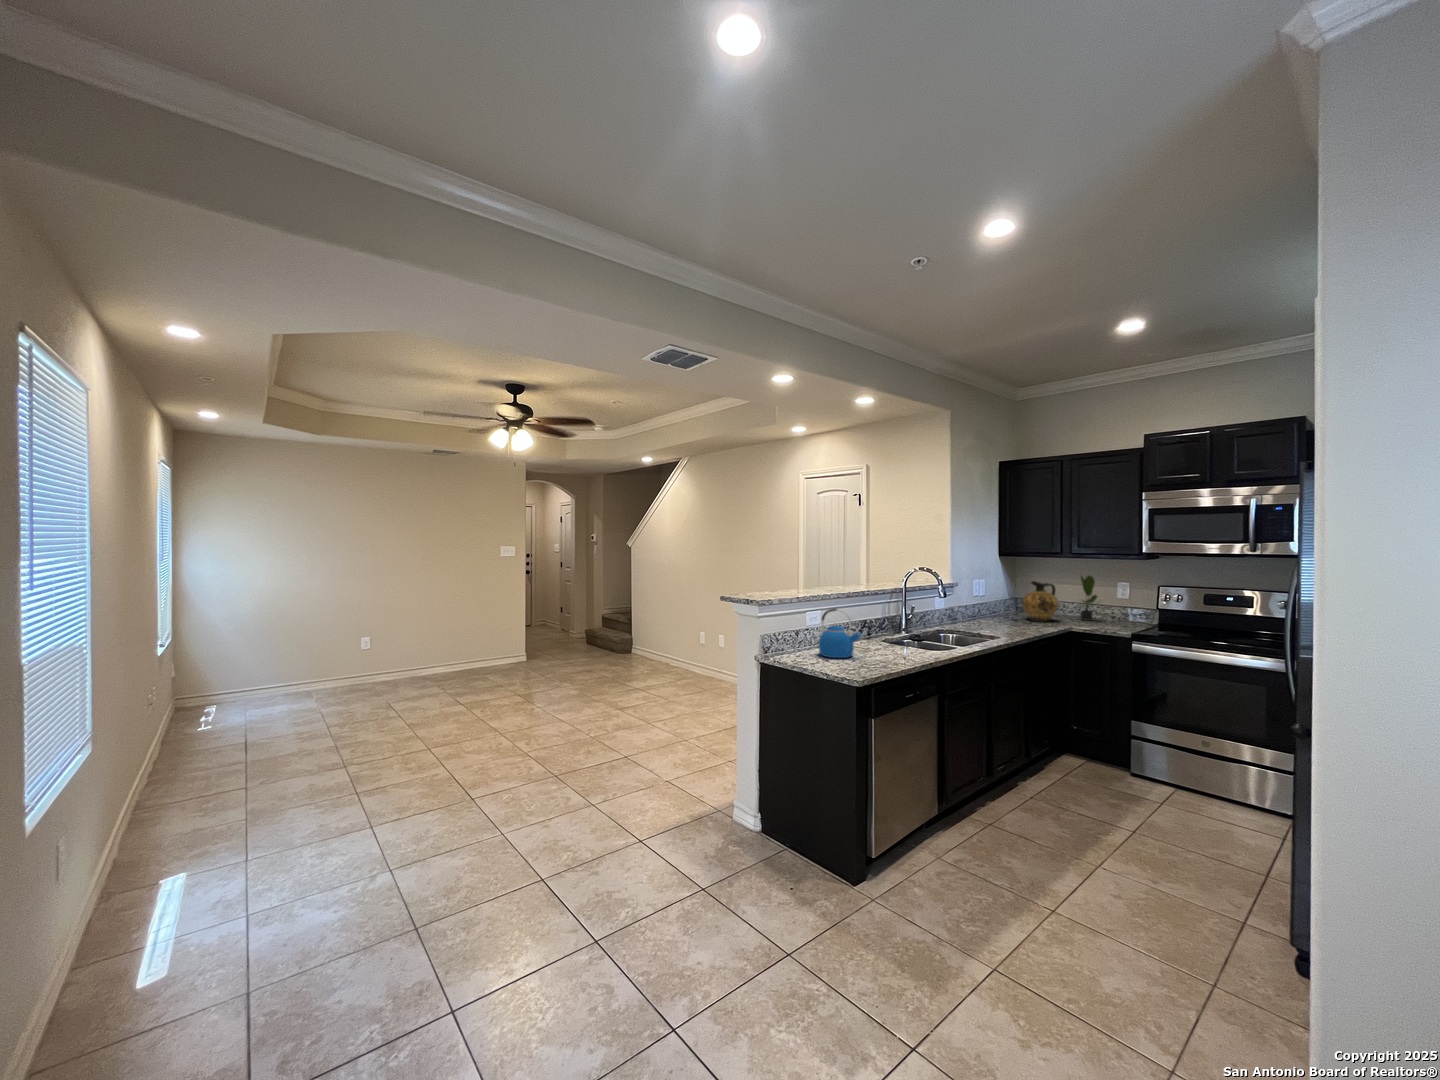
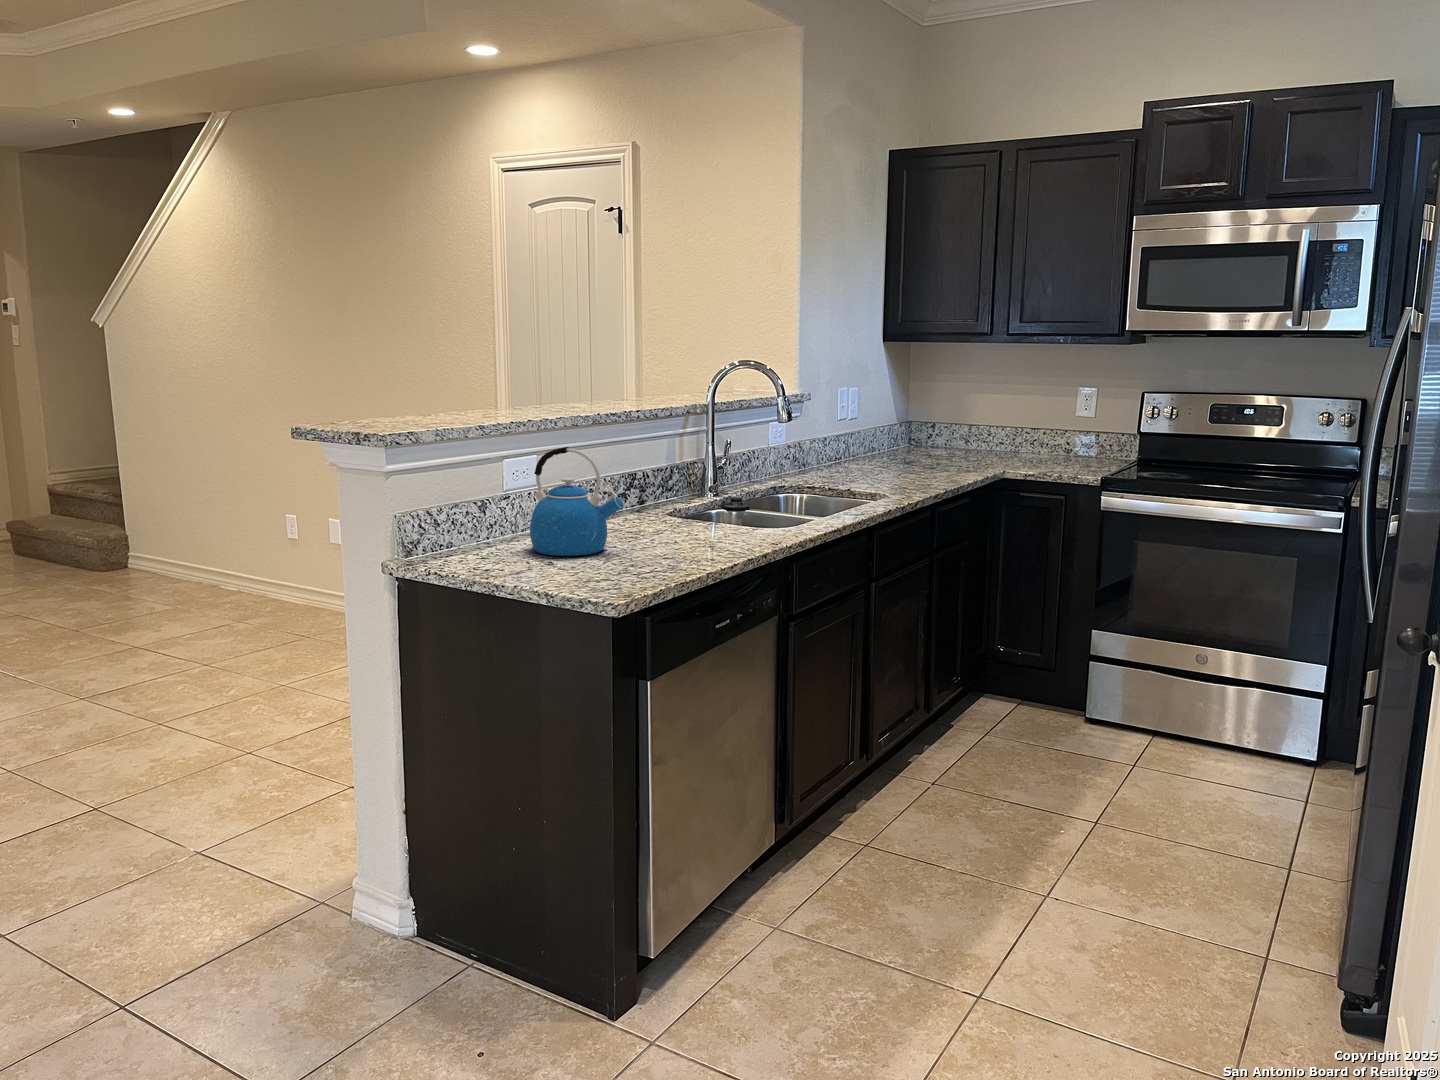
potted plant: present [1080,576,1097,621] -> none [1007,374,1055,459]
ceramic jug: present [1022,581,1059,621] -> none [922,387,983,463]

